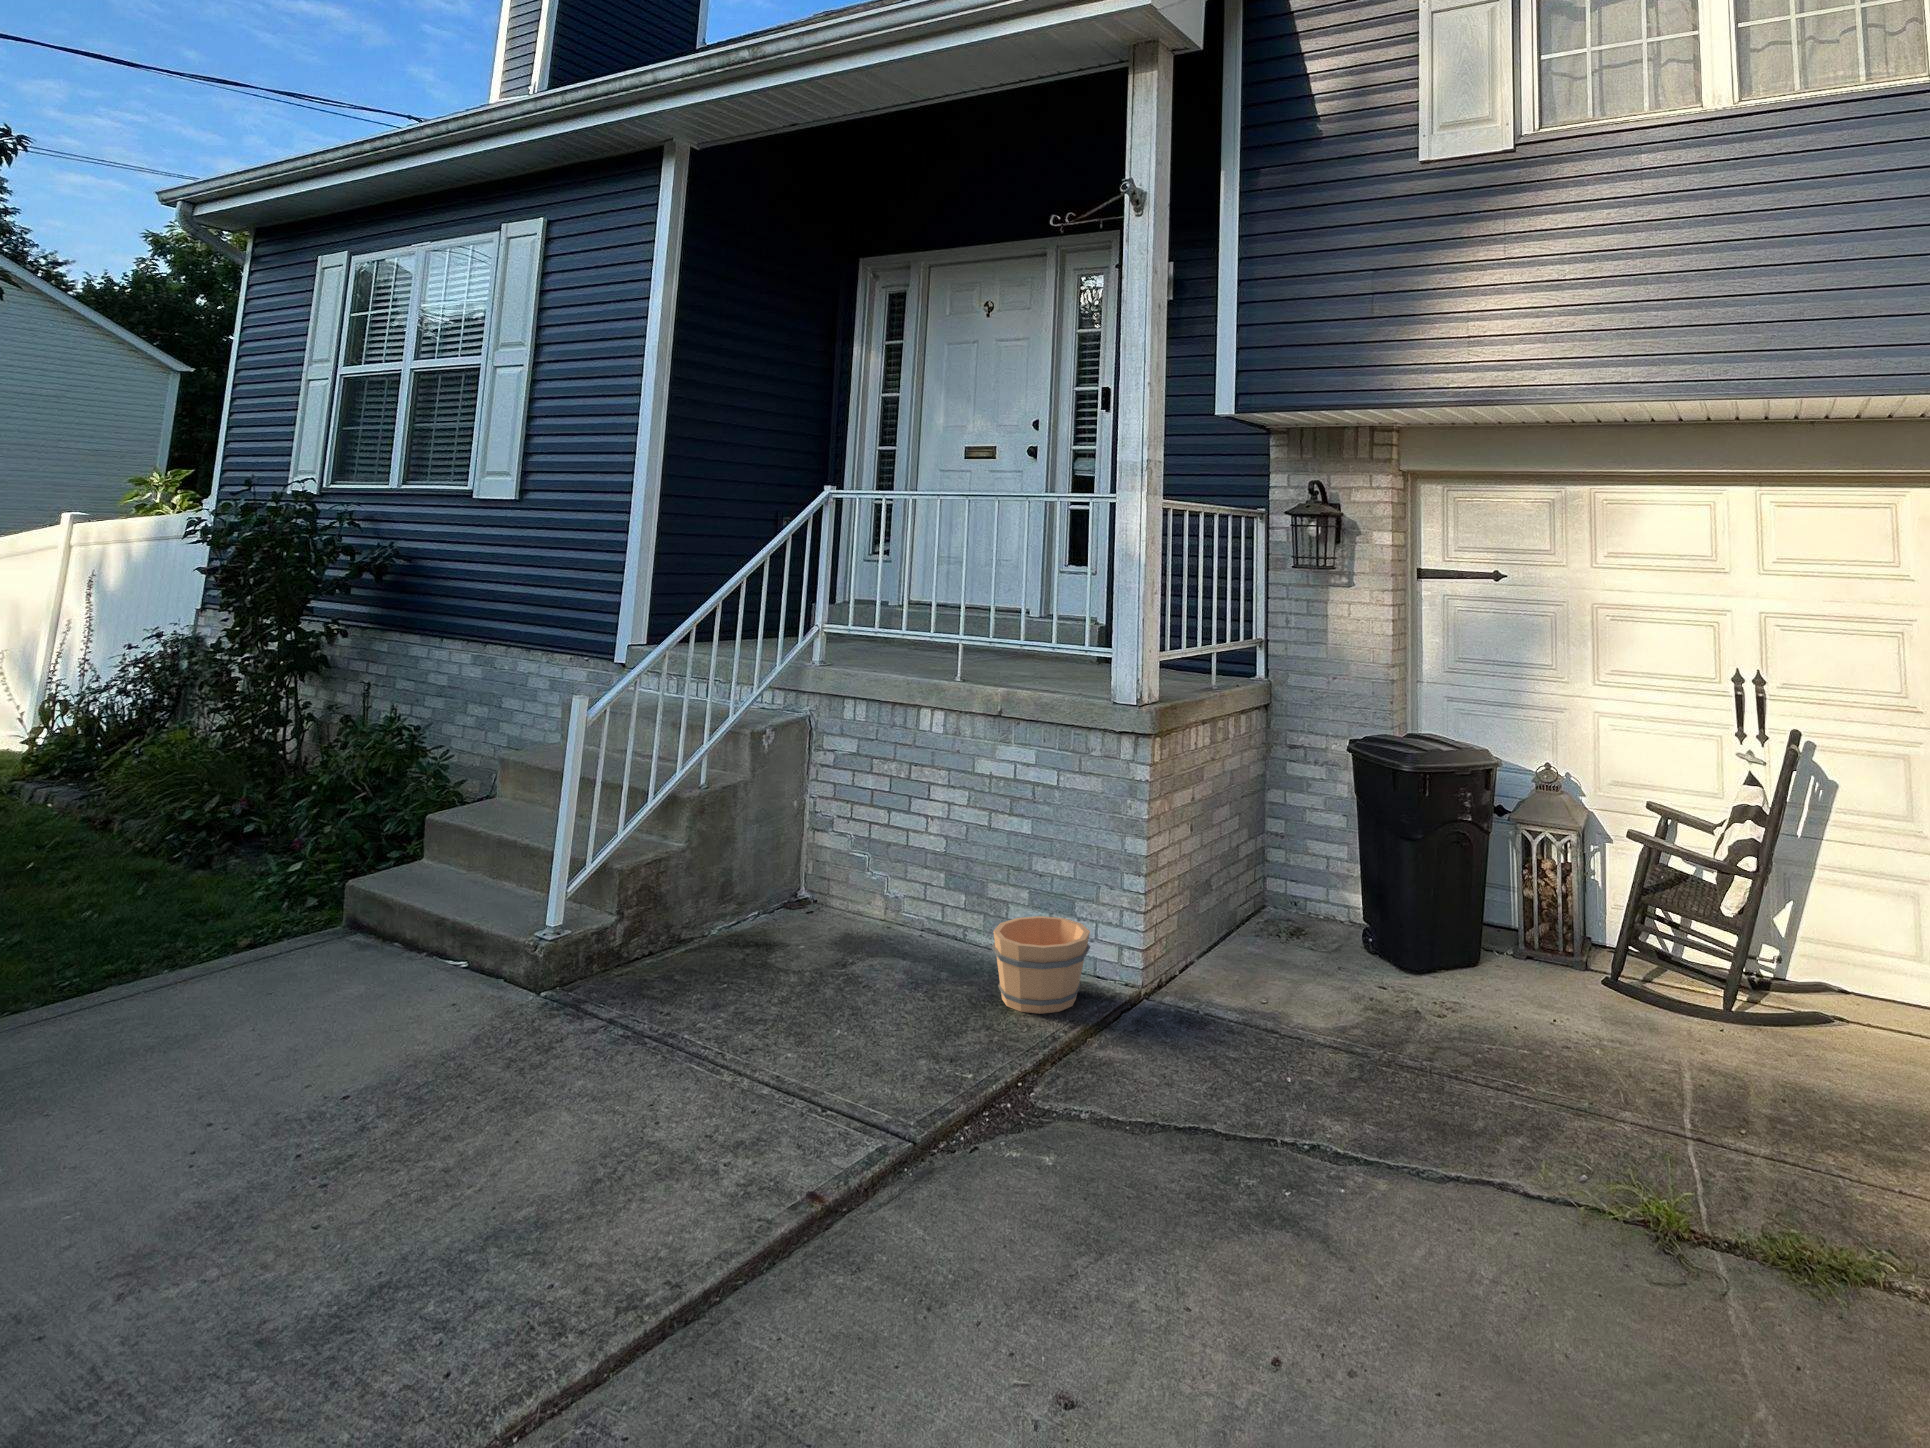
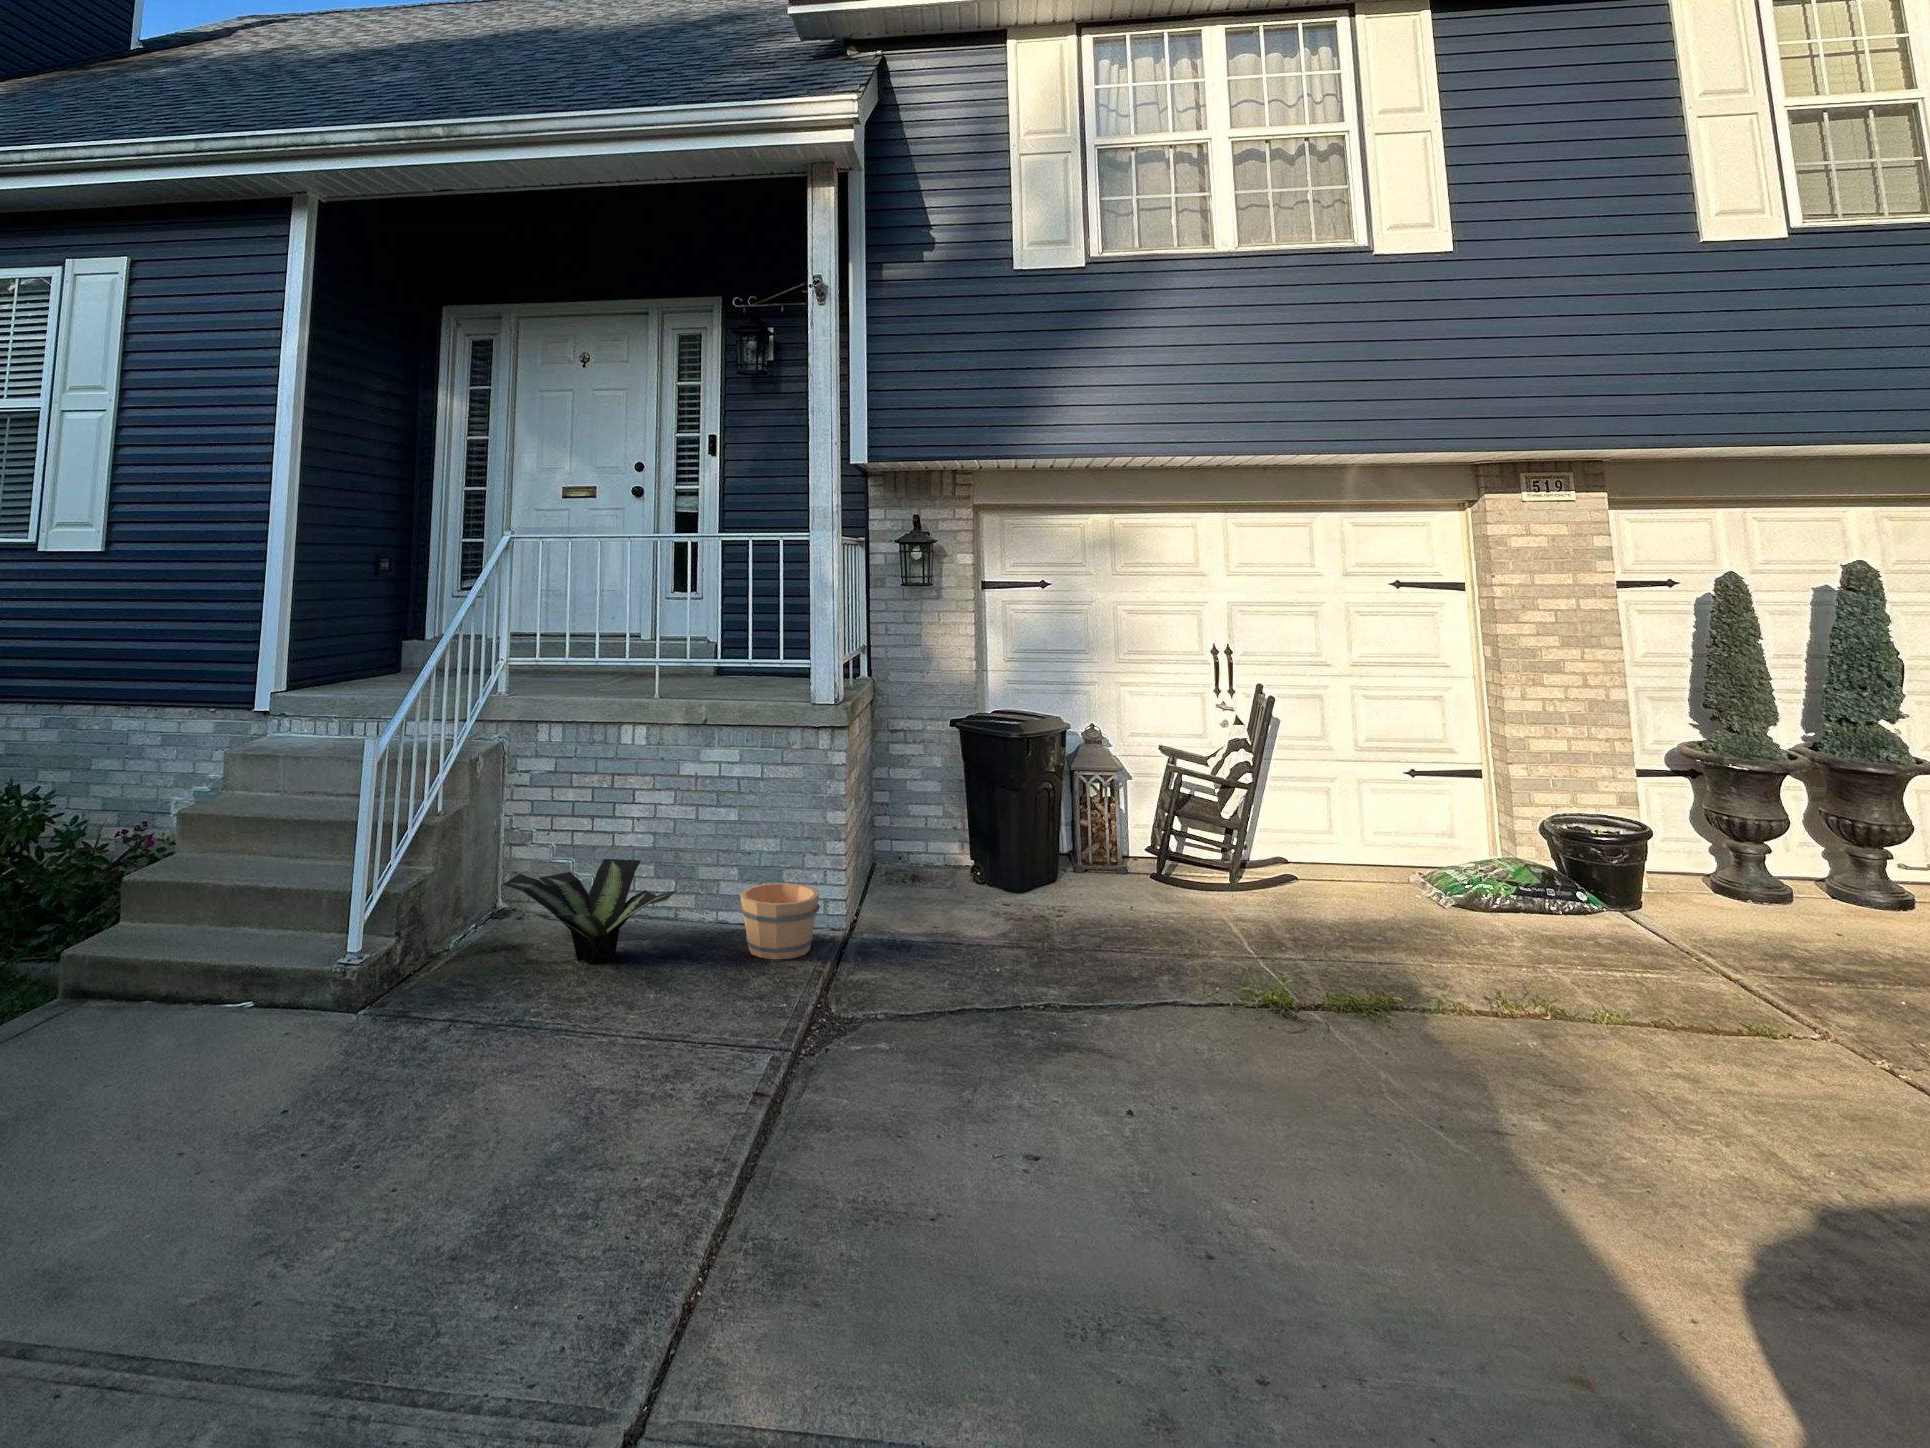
potted plant: none [750,860,926,979] -> present [503,859,675,964]

